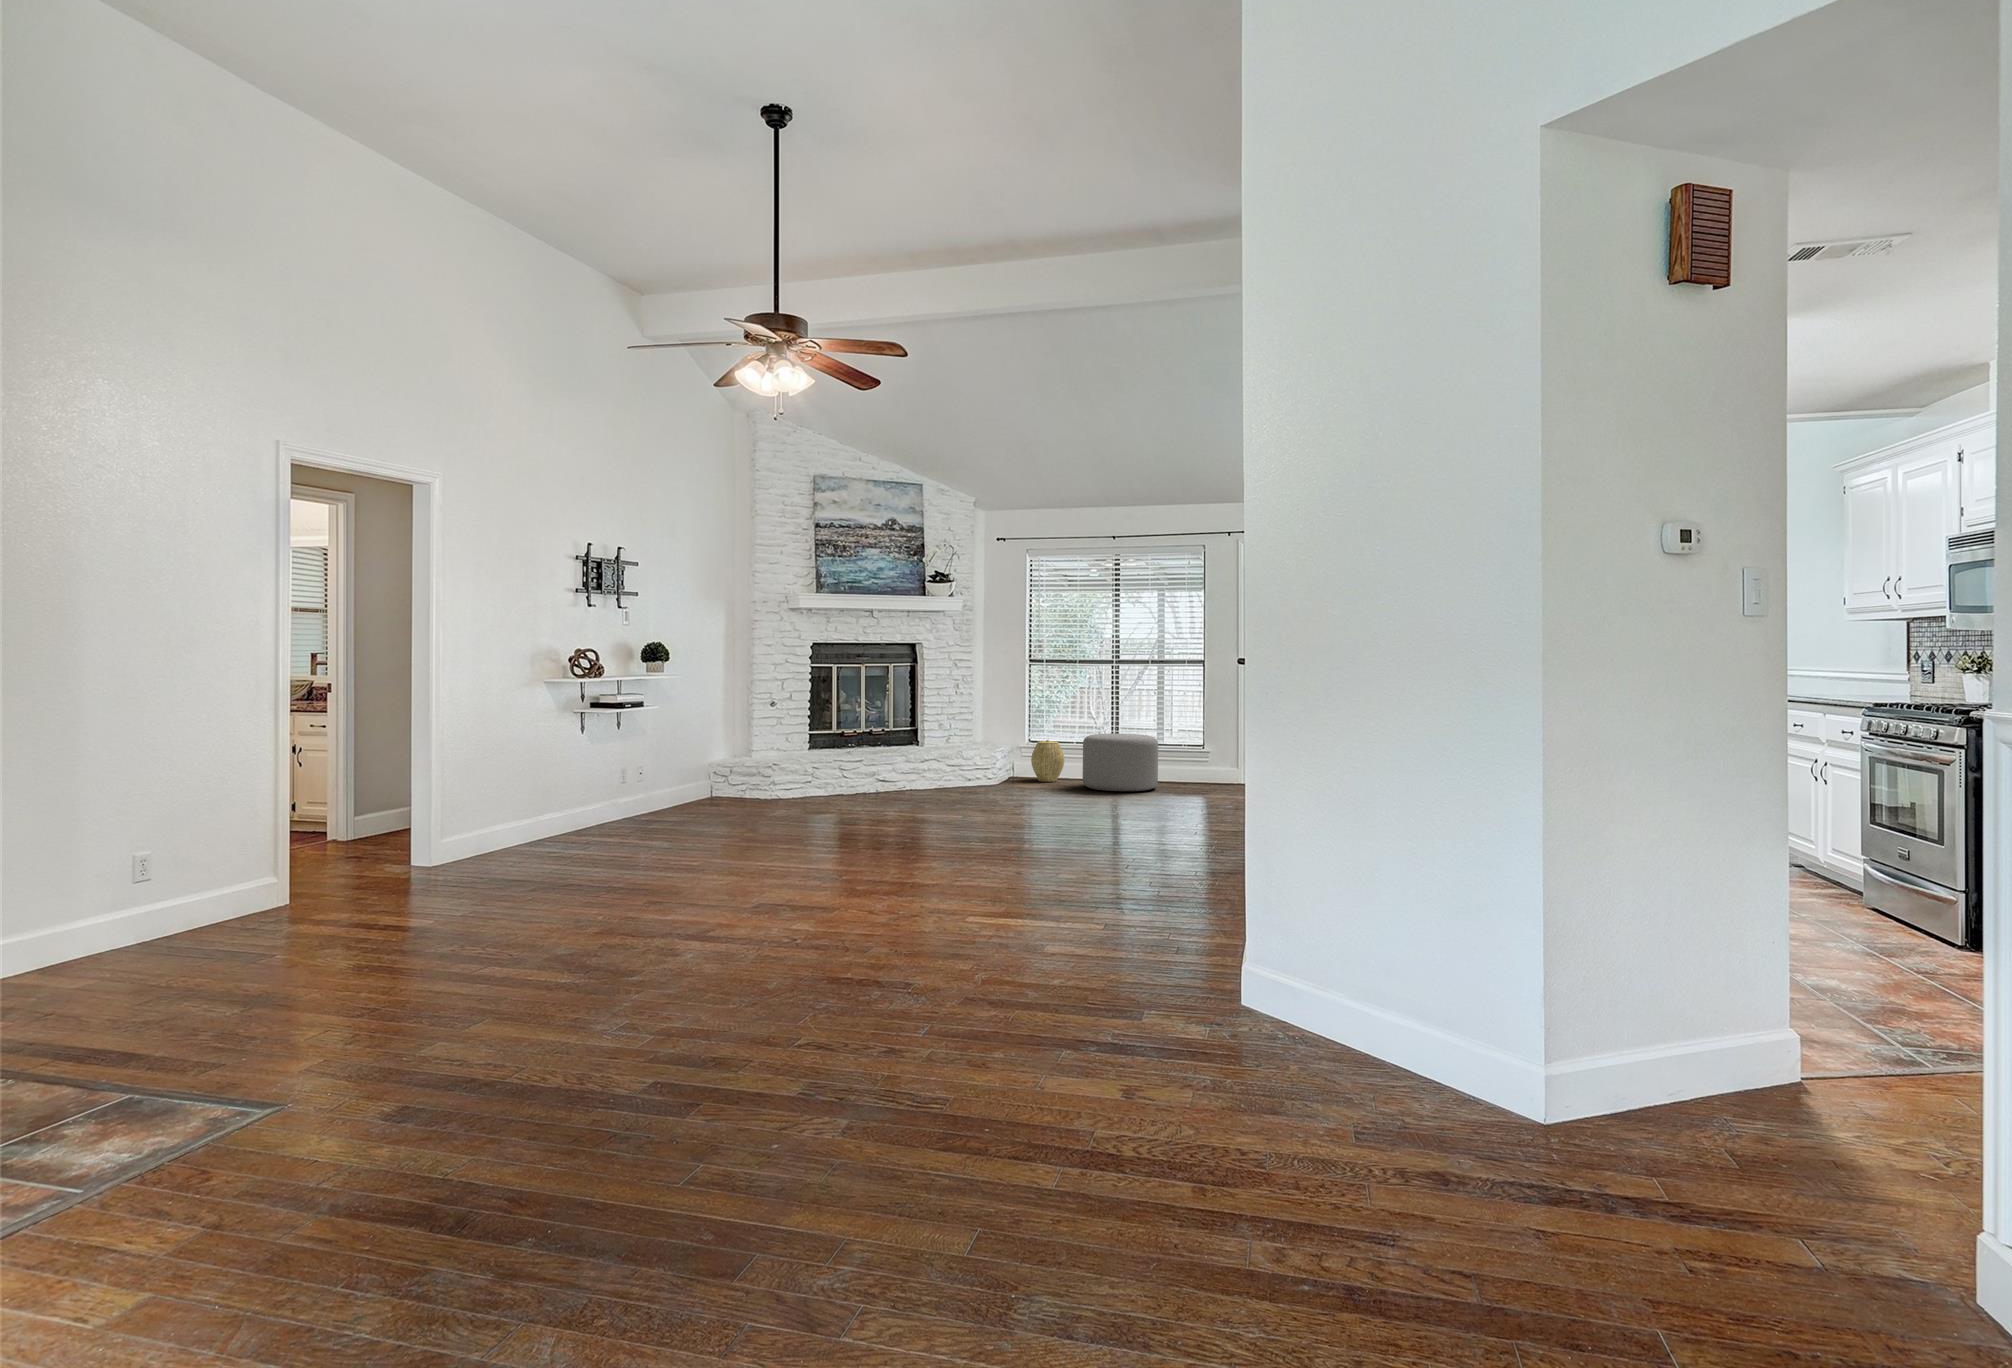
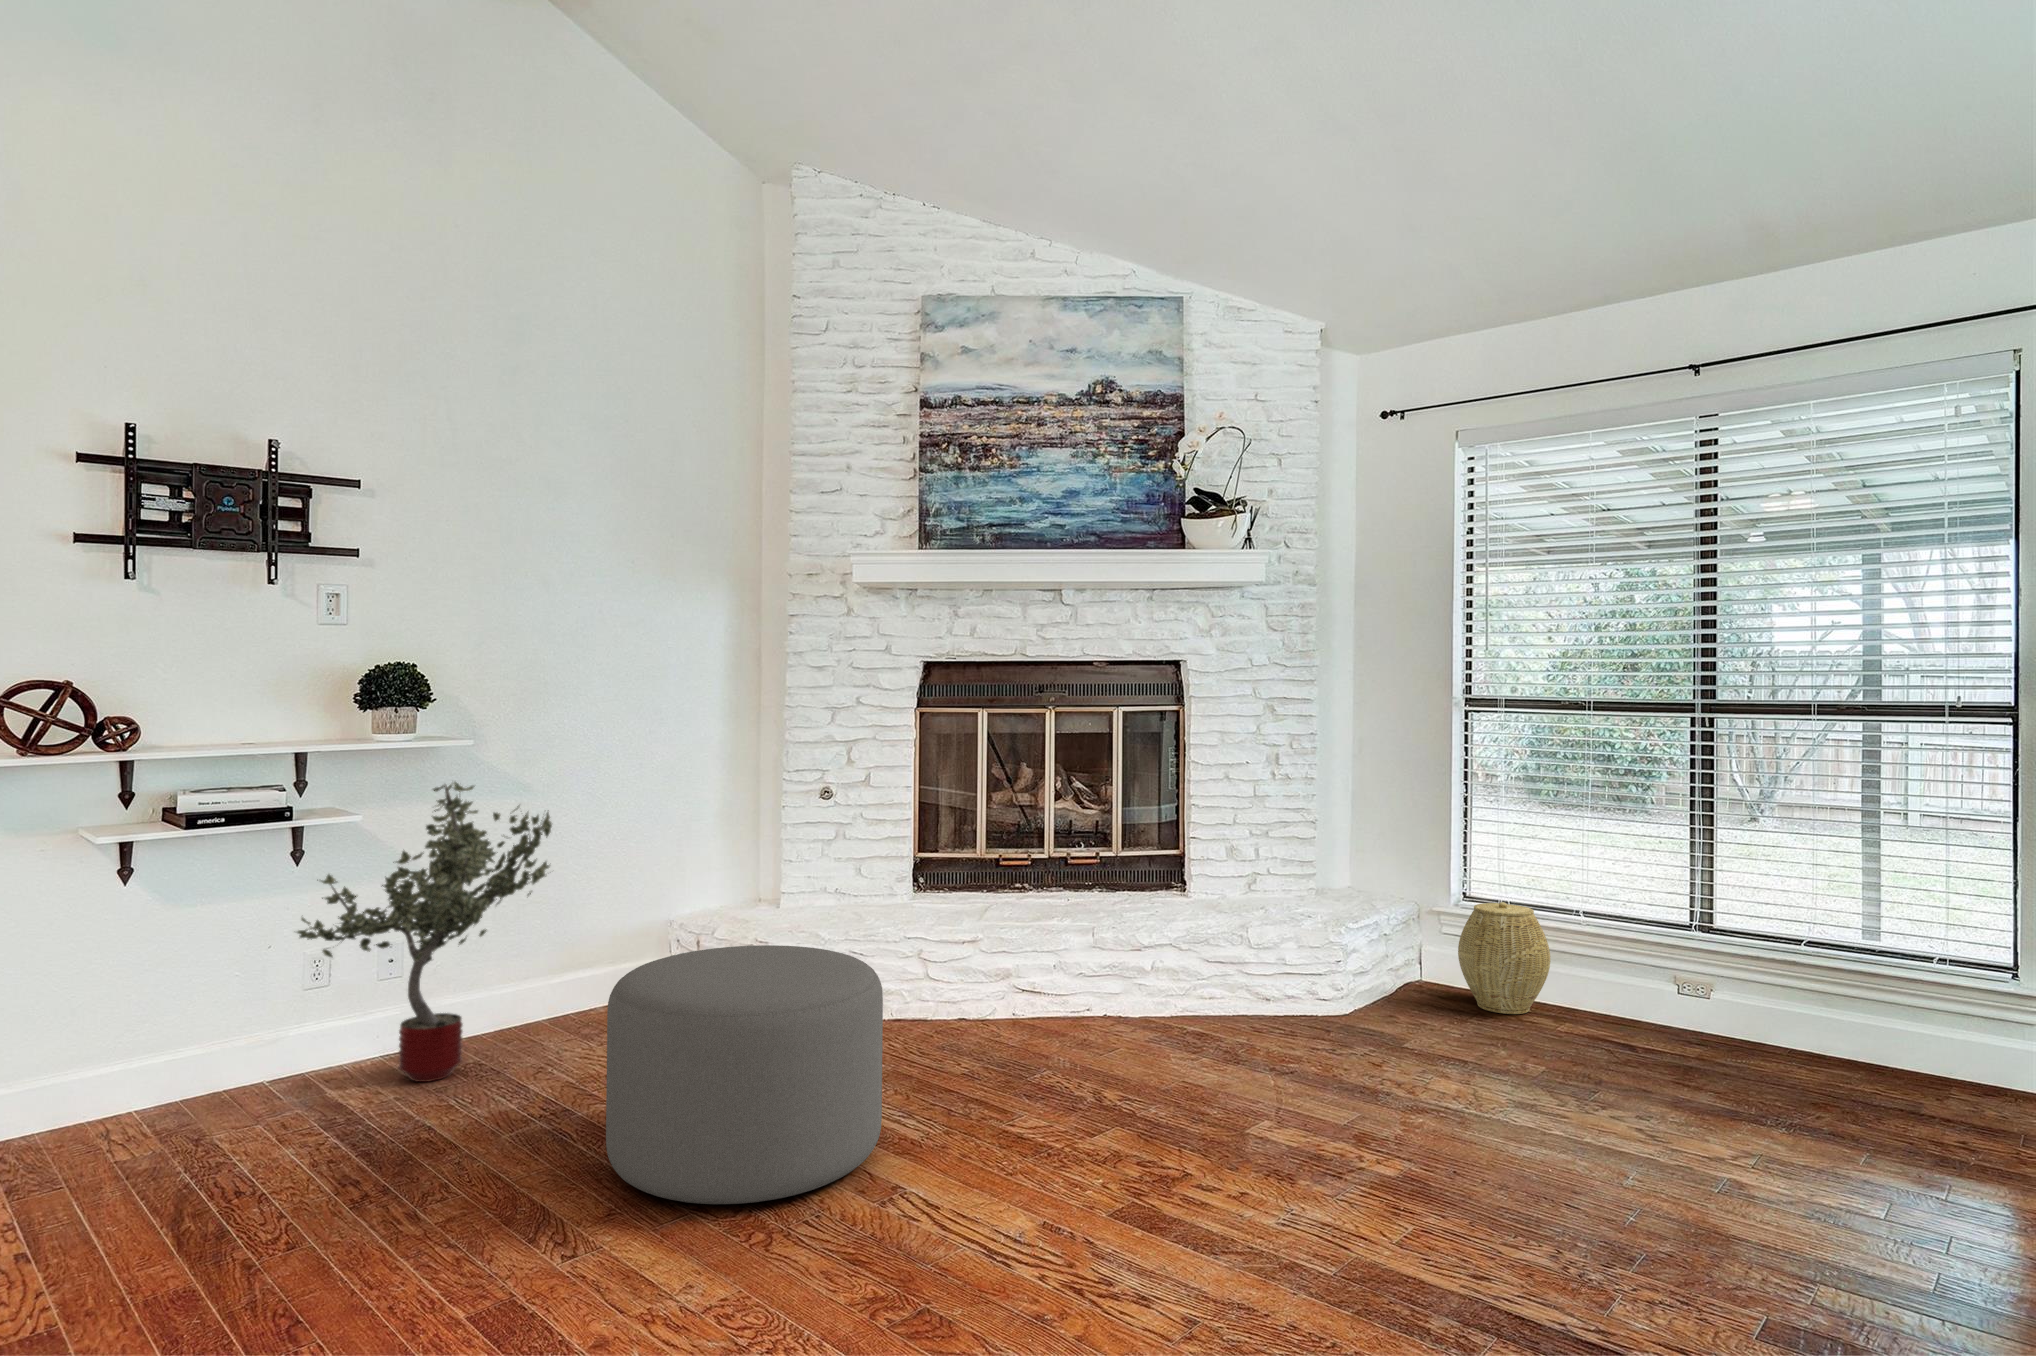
potted tree: none [636,695,714,820] -> present [297,782,552,1082]
ottoman: present [1083,733,1158,791] -> present [606,945,883,1204]

